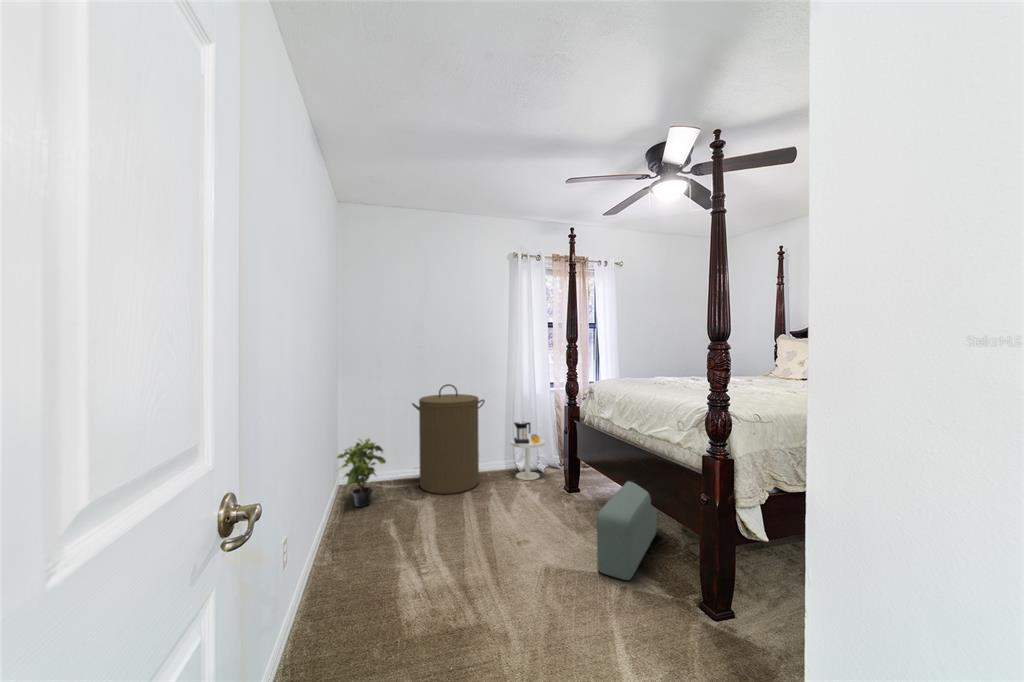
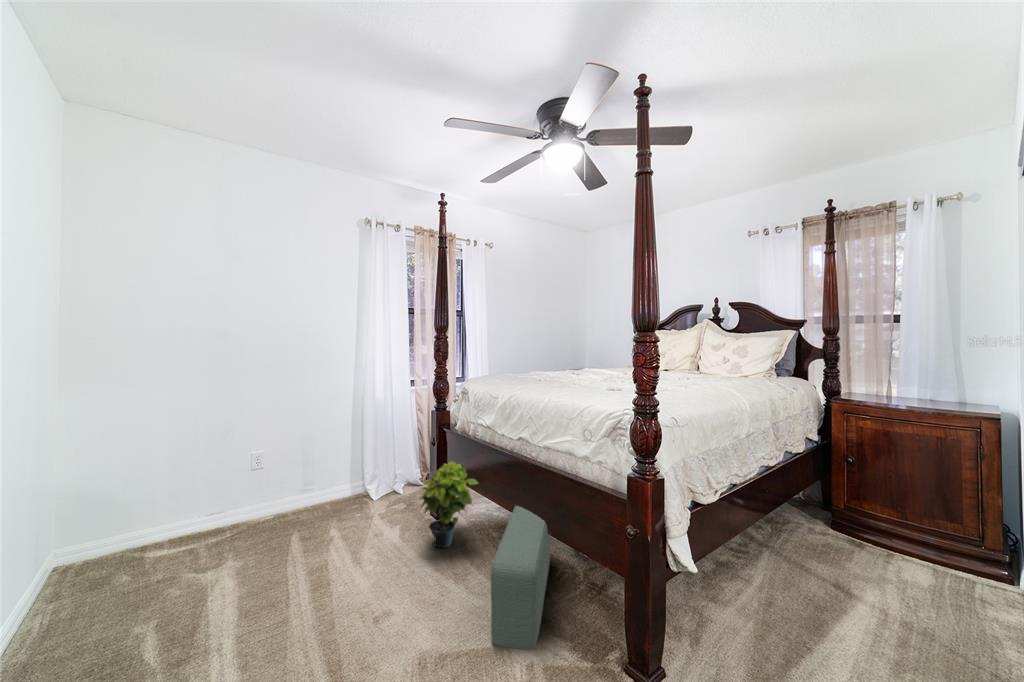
laundry hamper: present [412,384,485,494] -> none [199,391,322,553]
side table: present [510,421,545,480] -> none [359,433,405,509]
potted plant: present [337,439,386,507] -> present [419,462,478,547]

